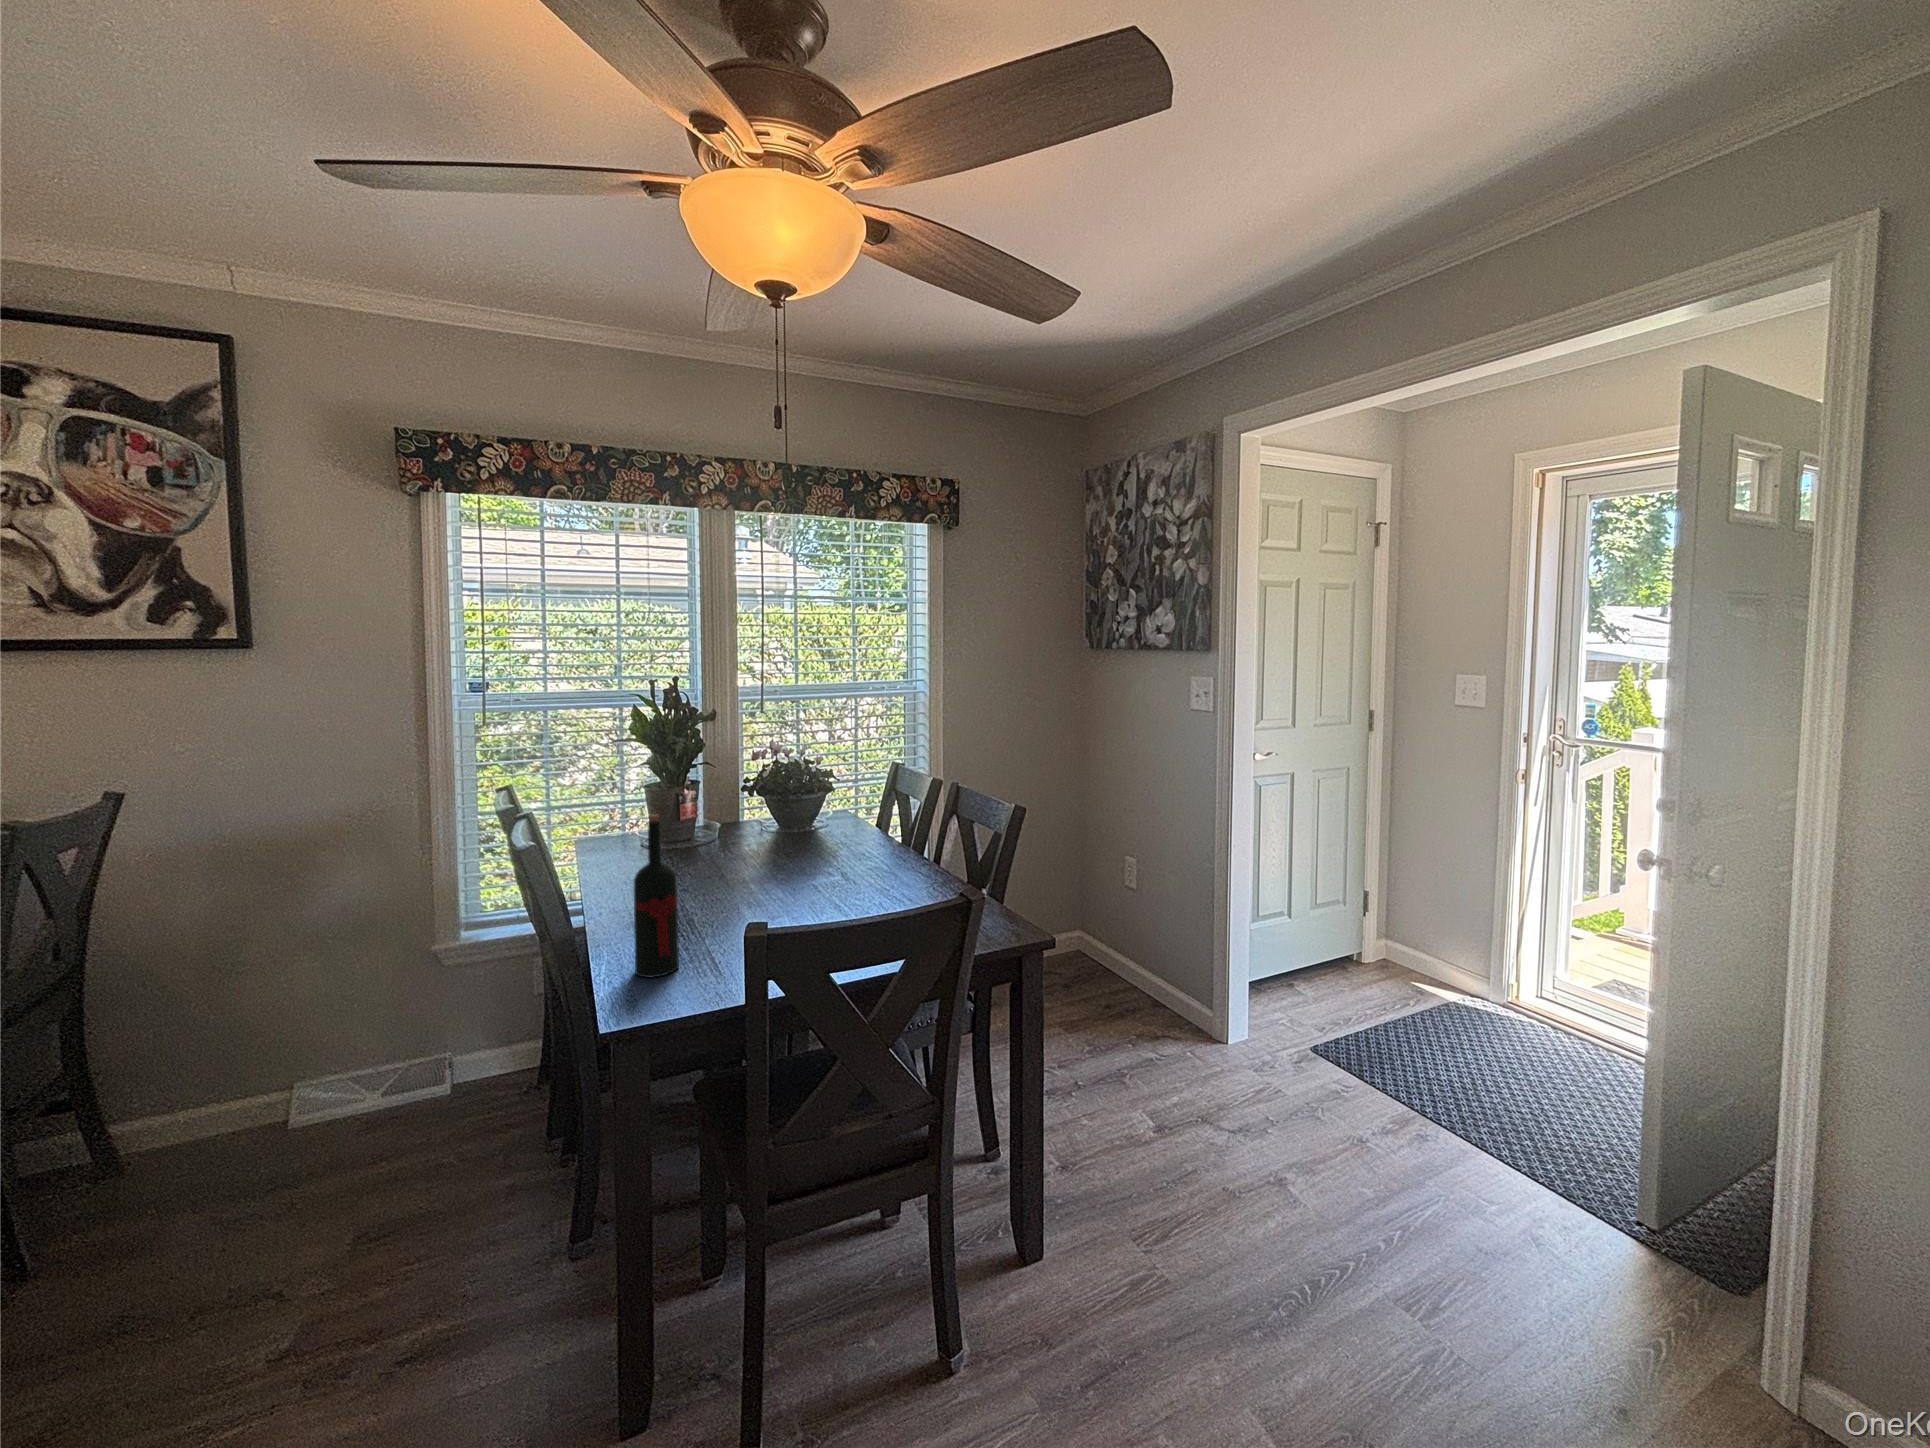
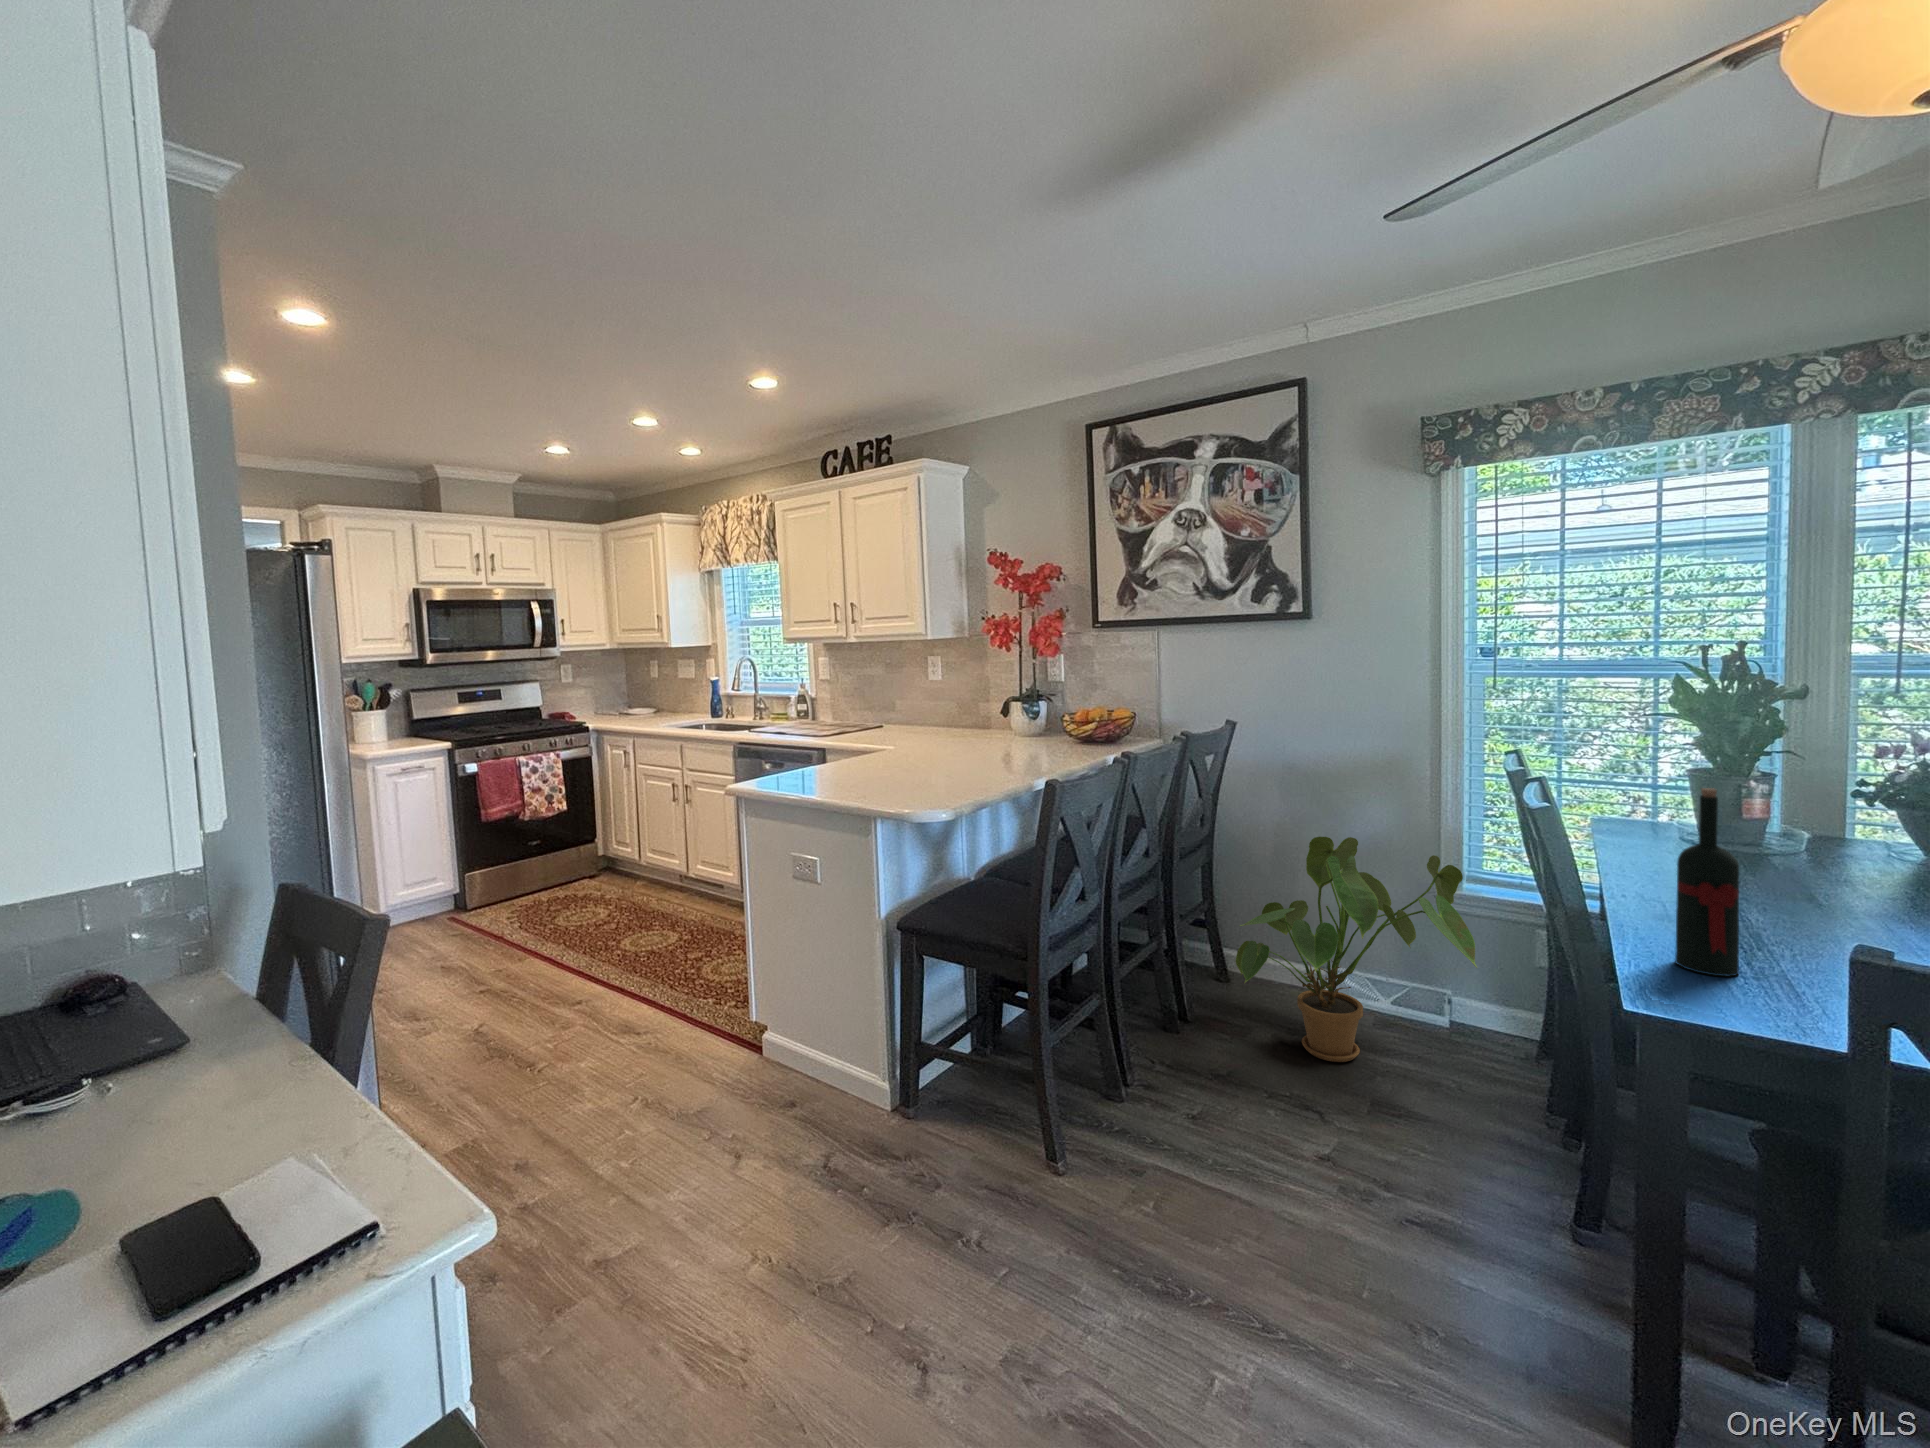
house plant: none [127,908,474,1210] -> present [1236,837,1477,1062]

